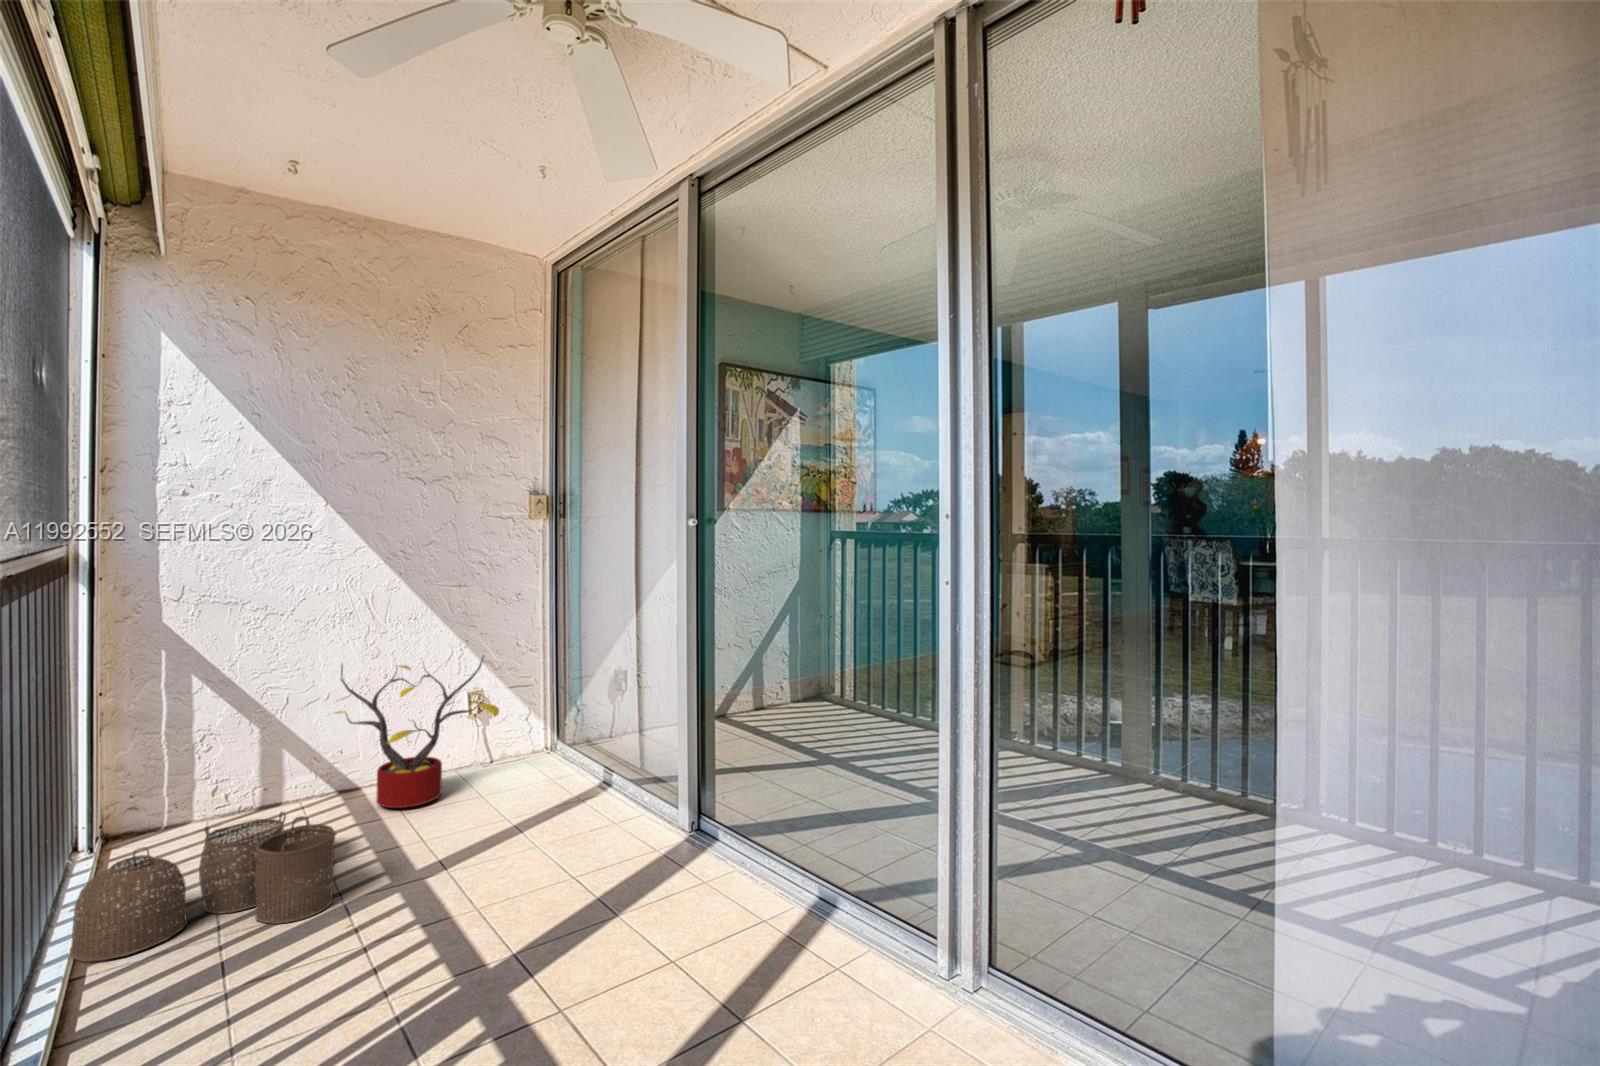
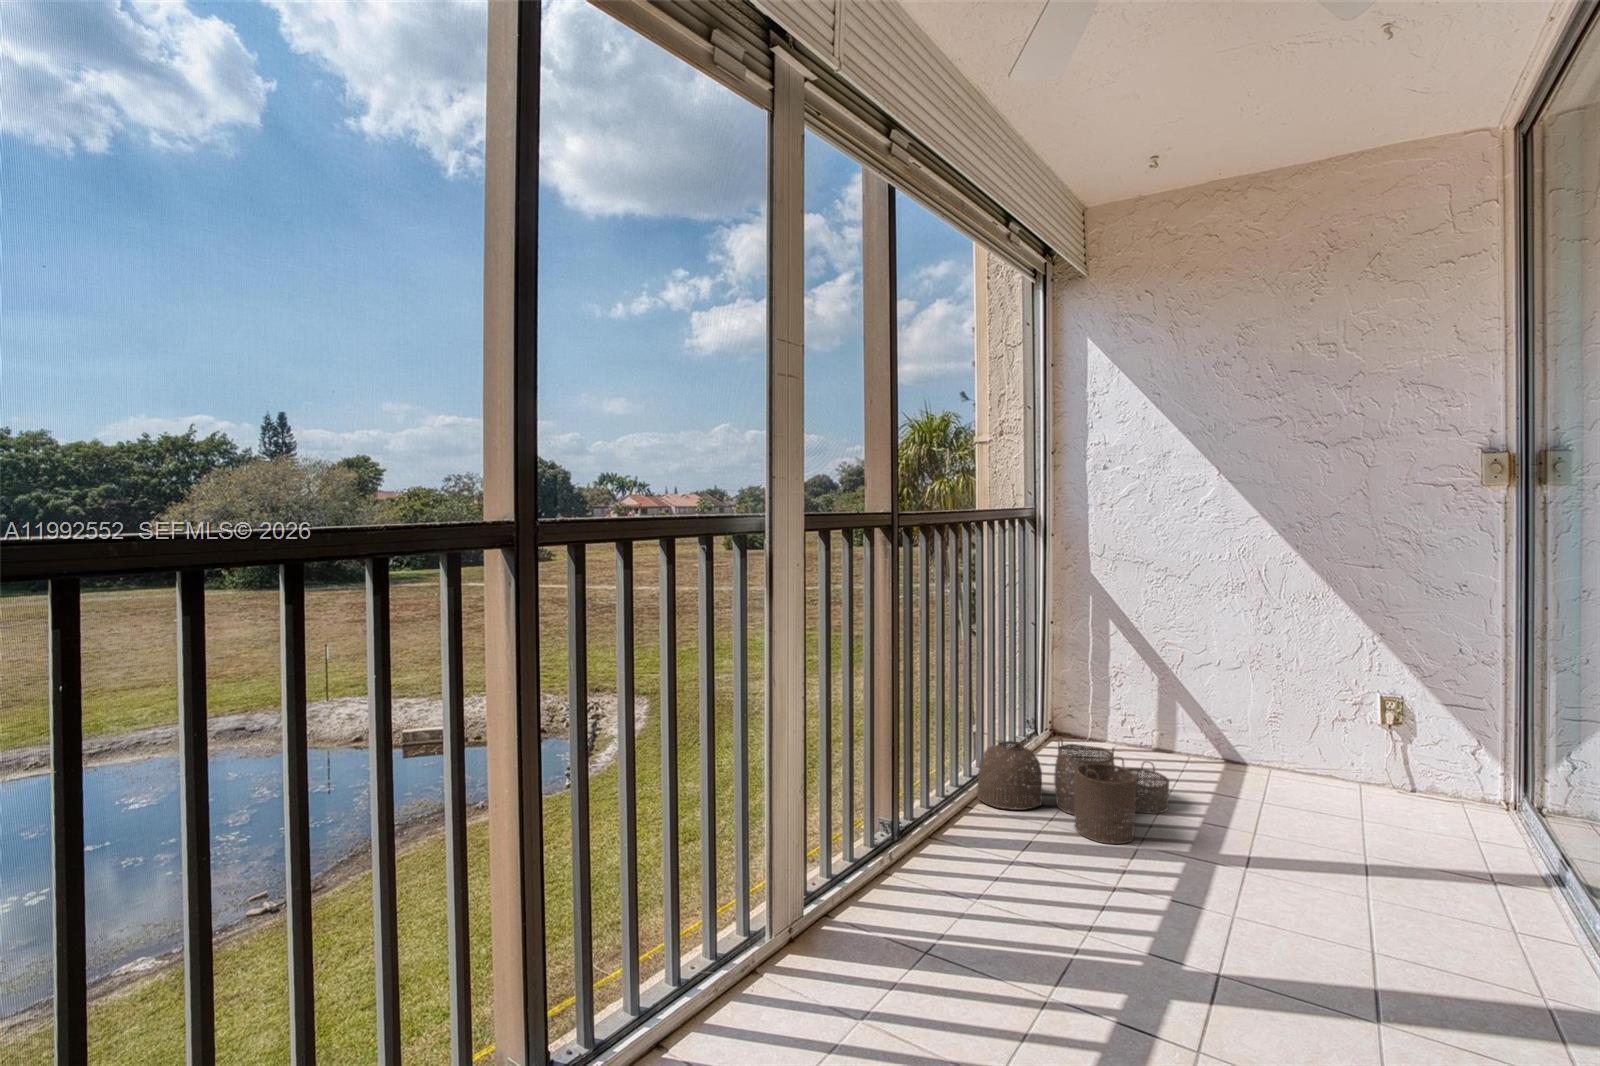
decorative plant: present [336,656,499,808] -> none [1213,632,1393,801]

